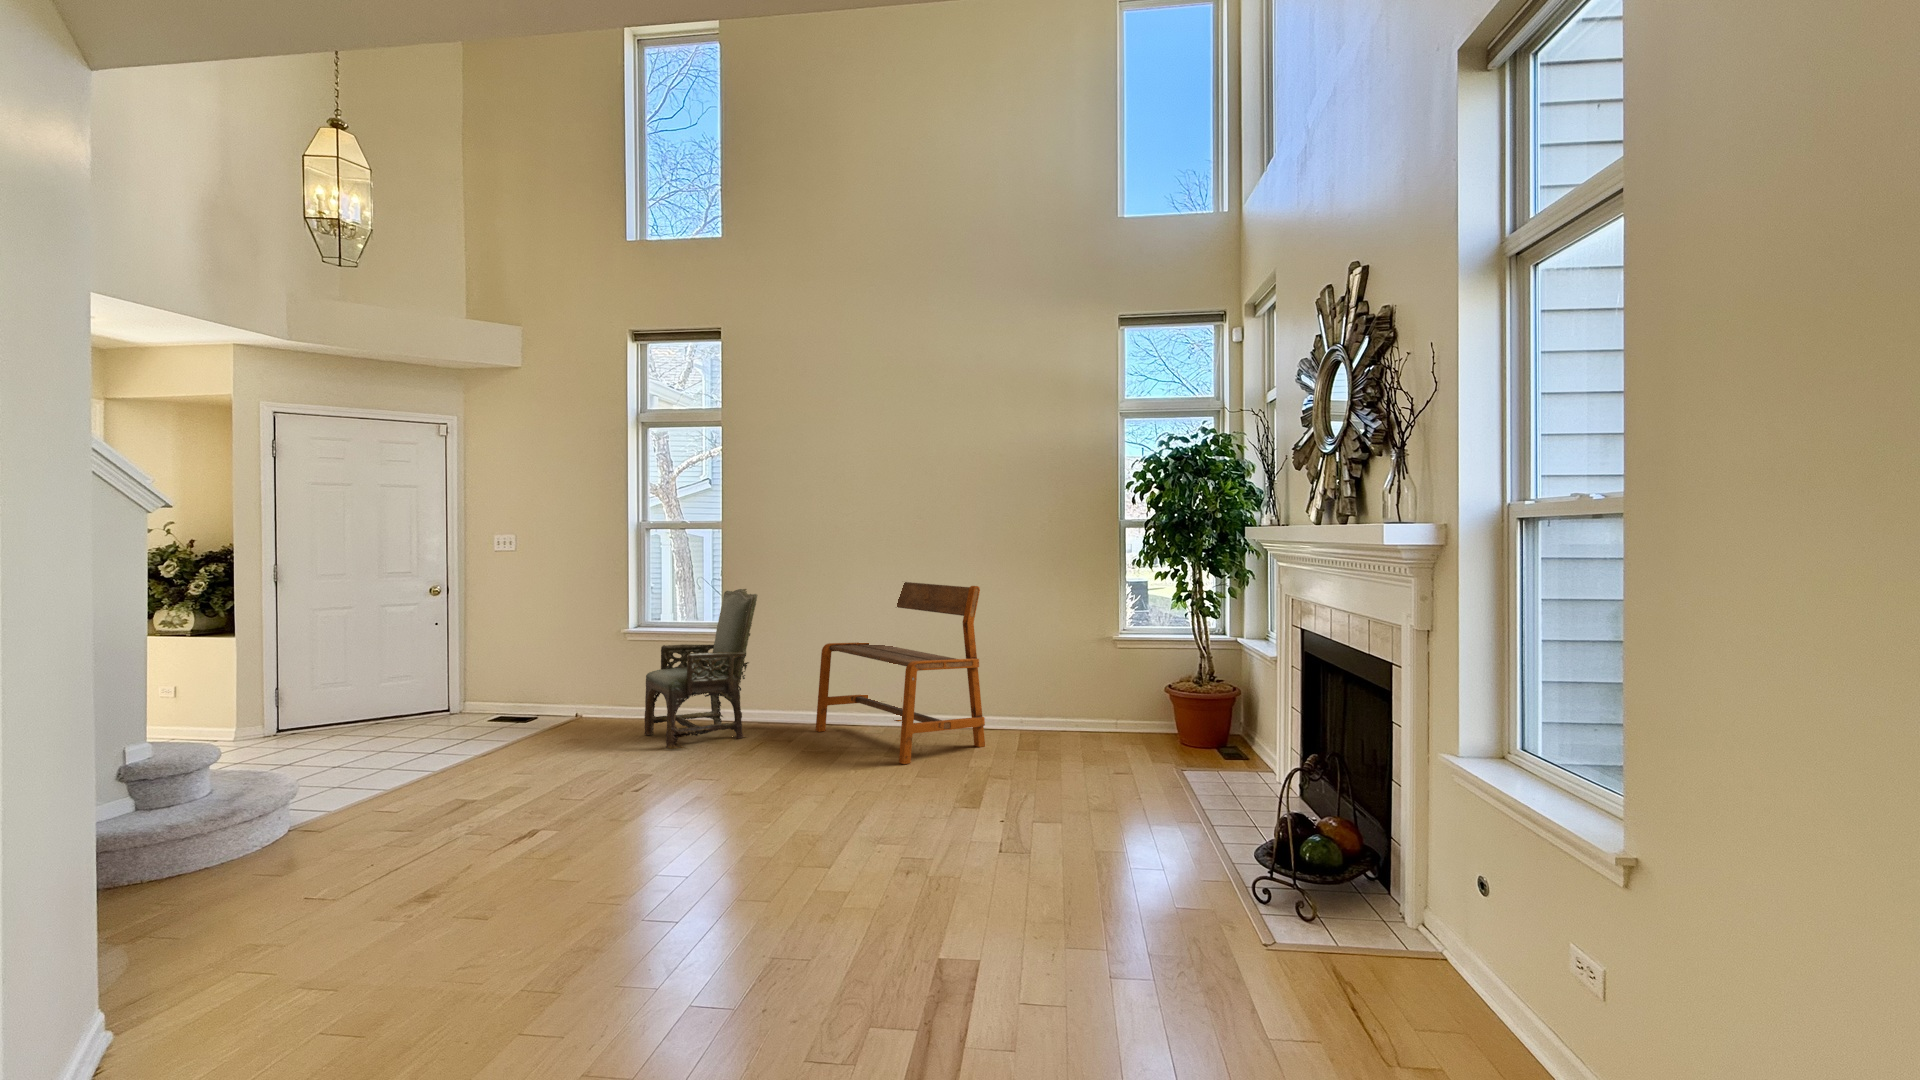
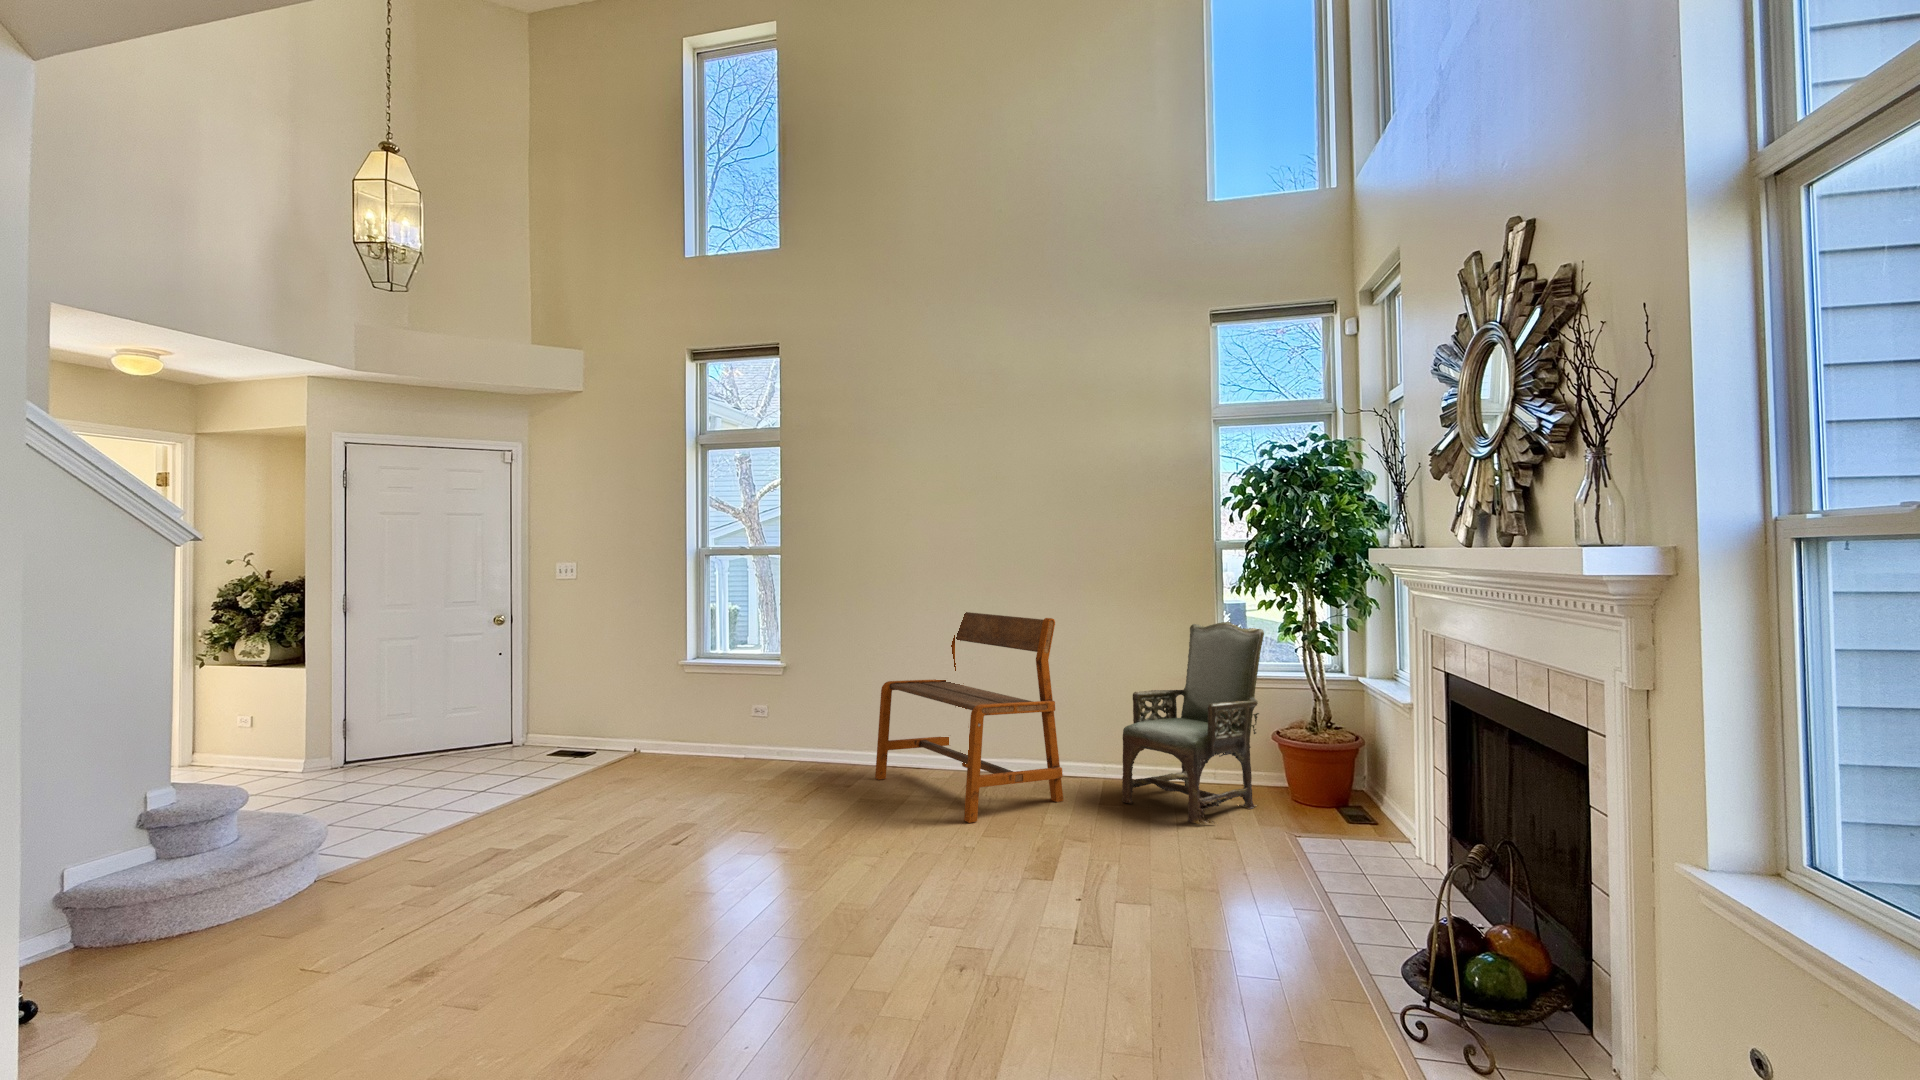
armchair: present [644,589,758,749] -> present [1122,622,1264,824]

